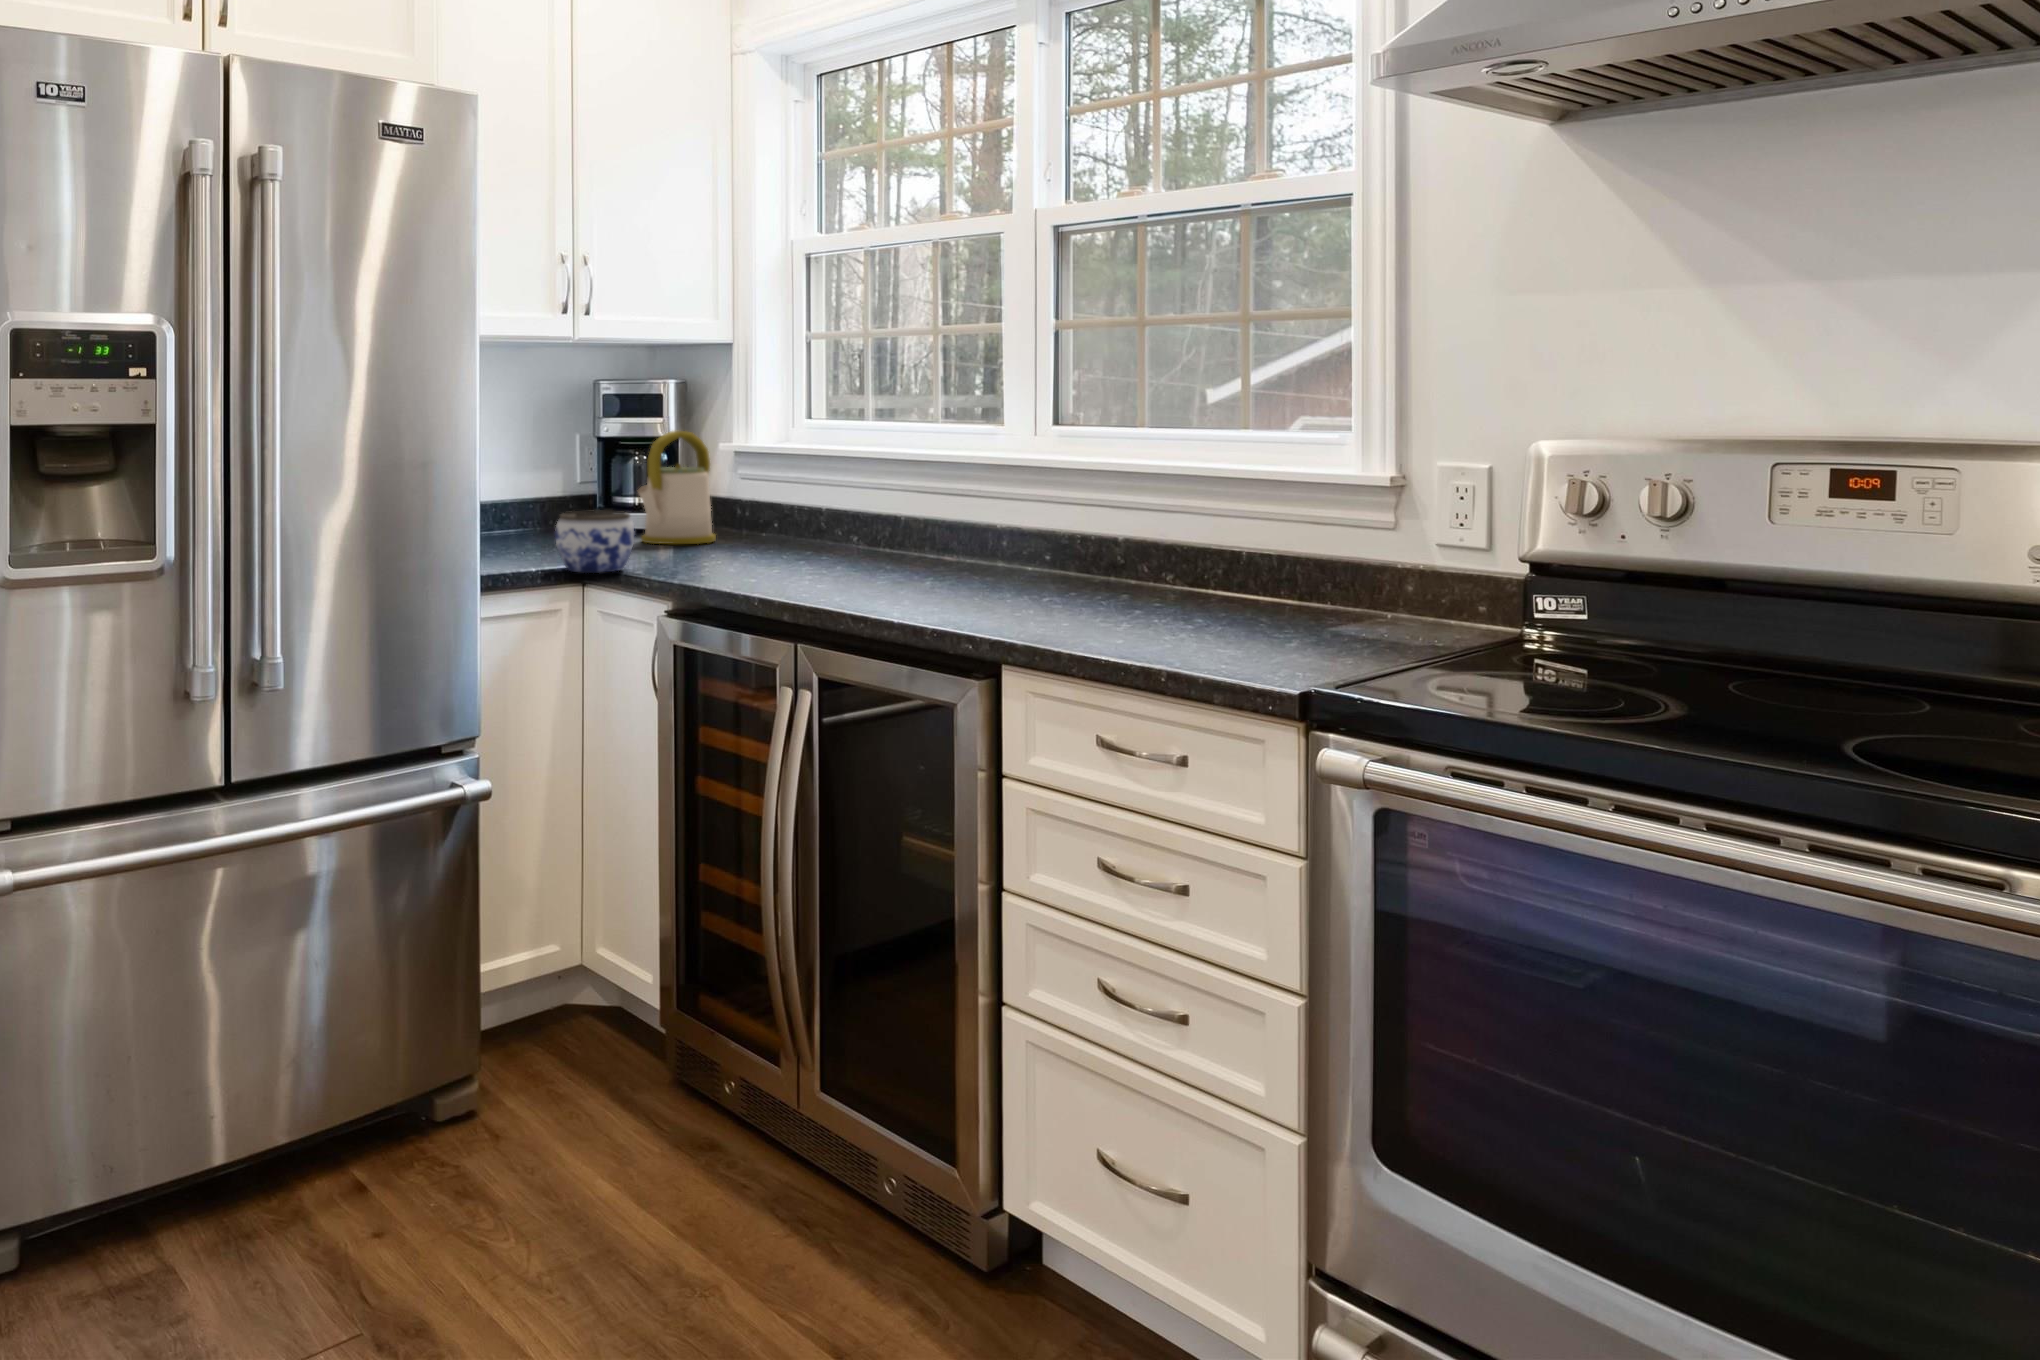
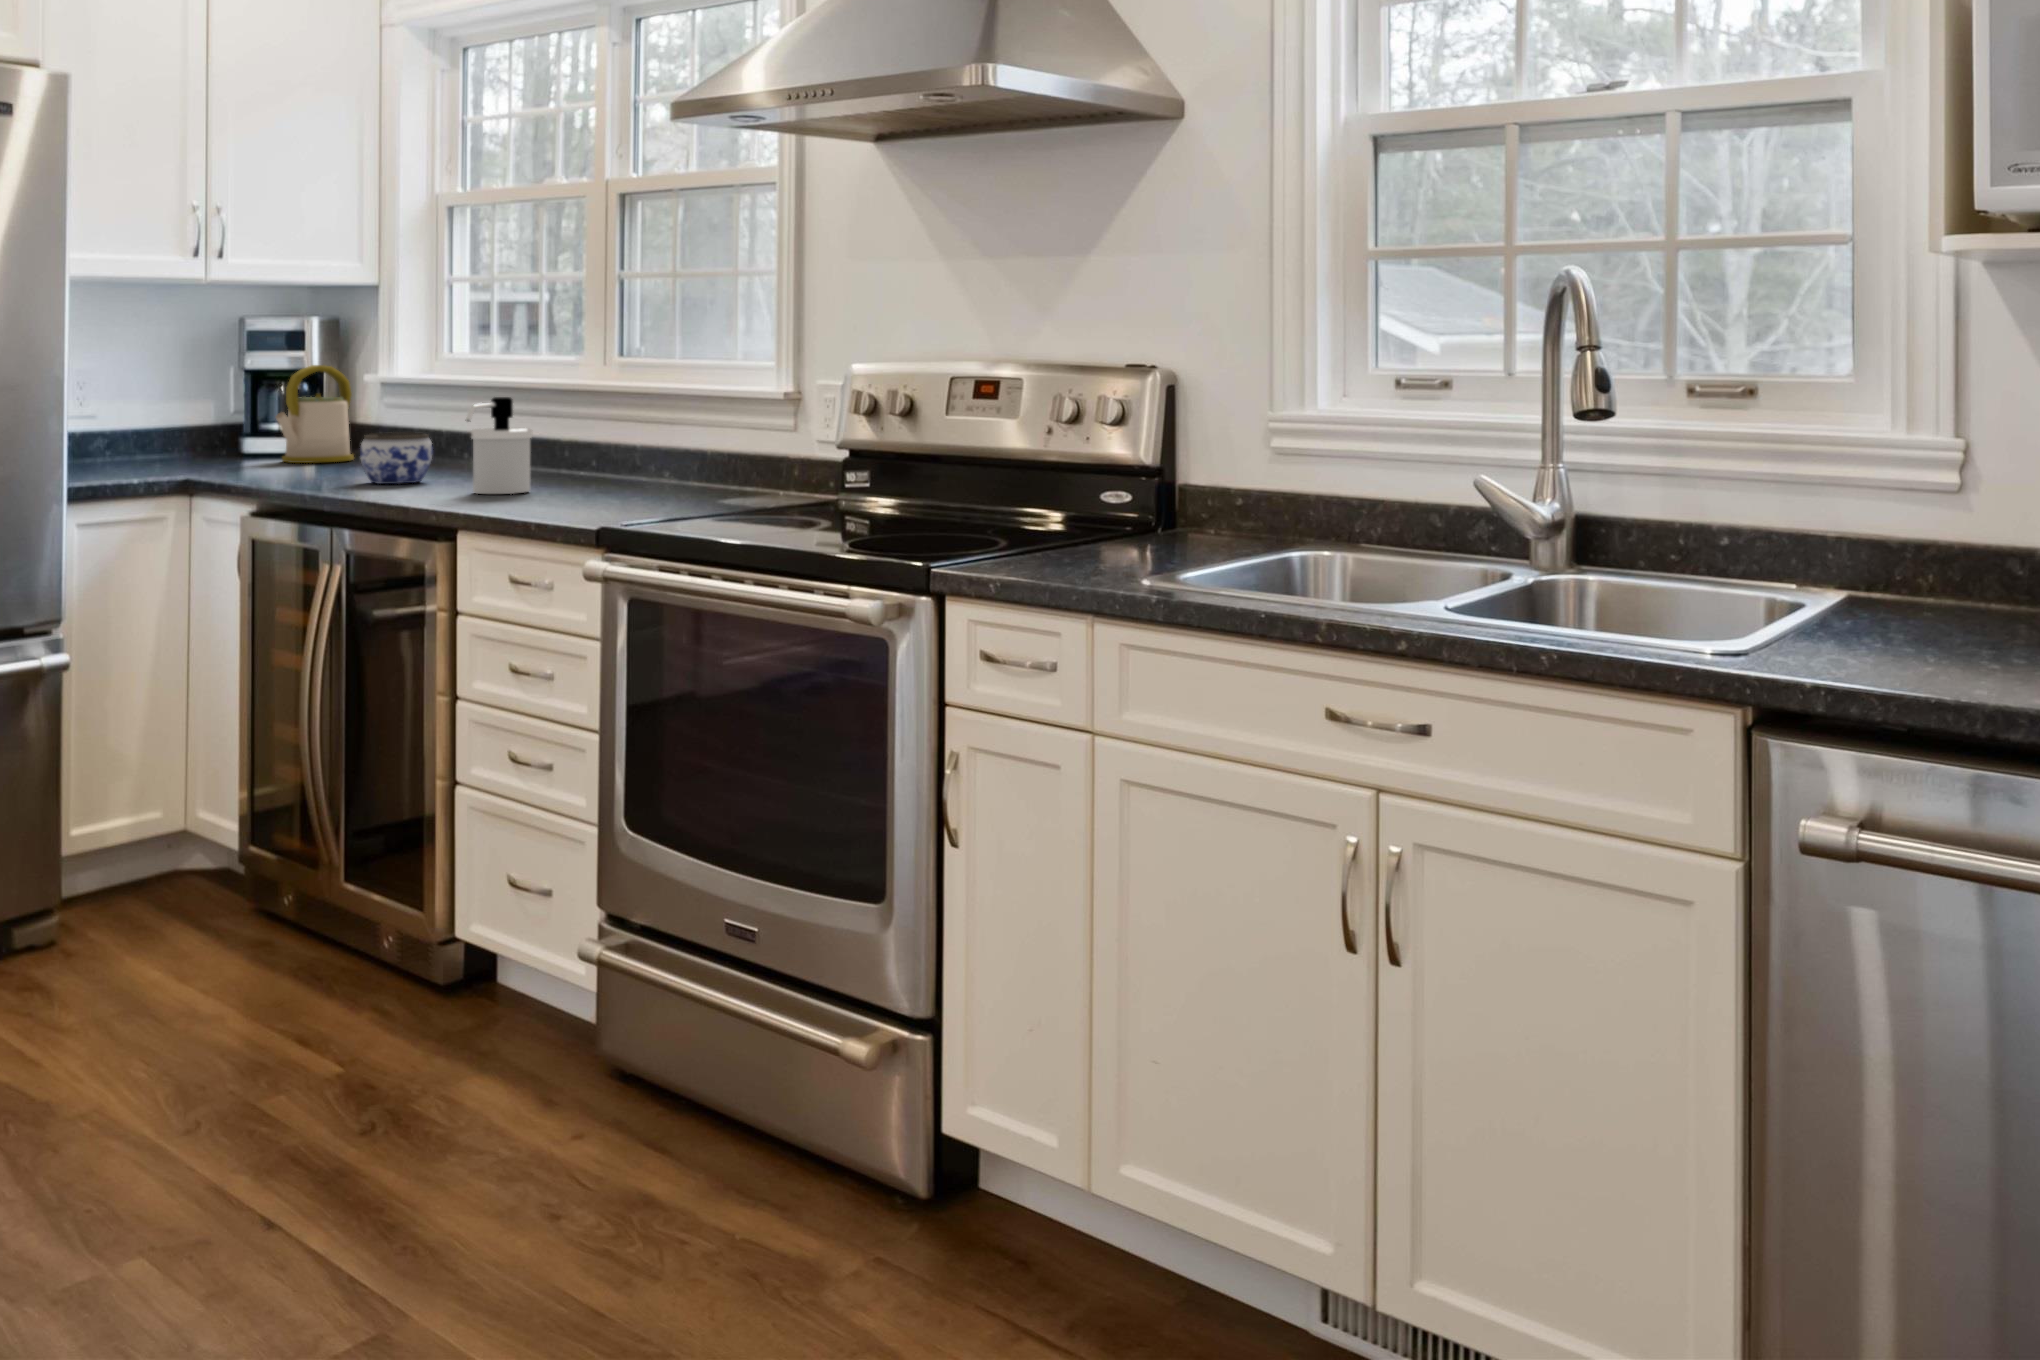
soap dispenser: none [952,477,1028,604] -> present [466,397,533,494]
jar: present [555,510,634,573] -> present [360,432,433,484]

